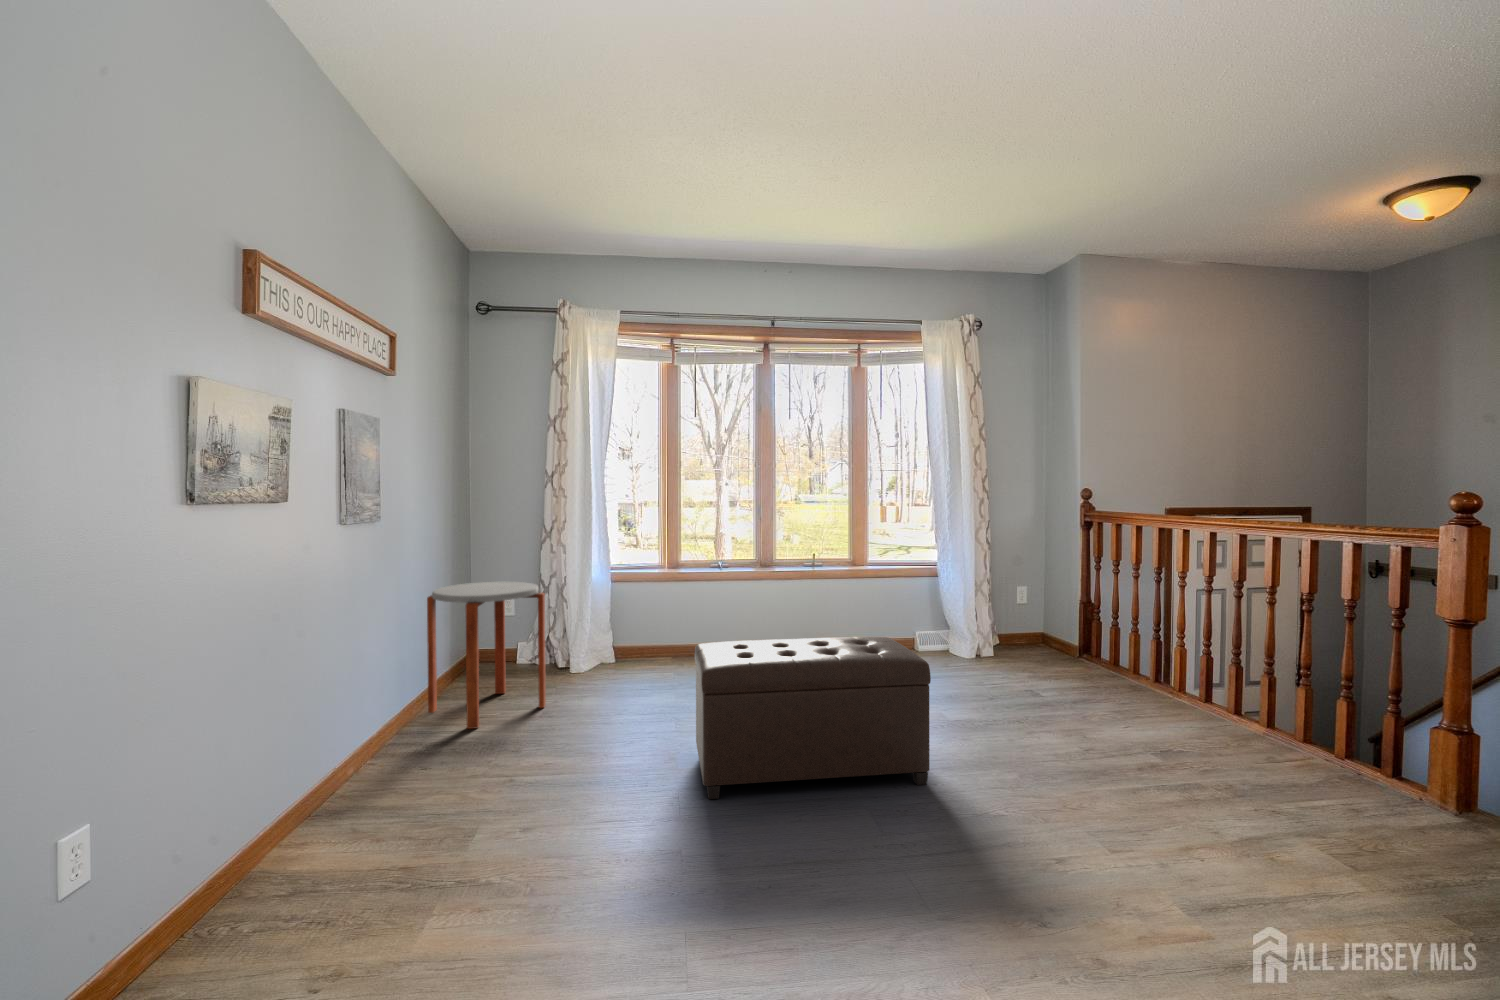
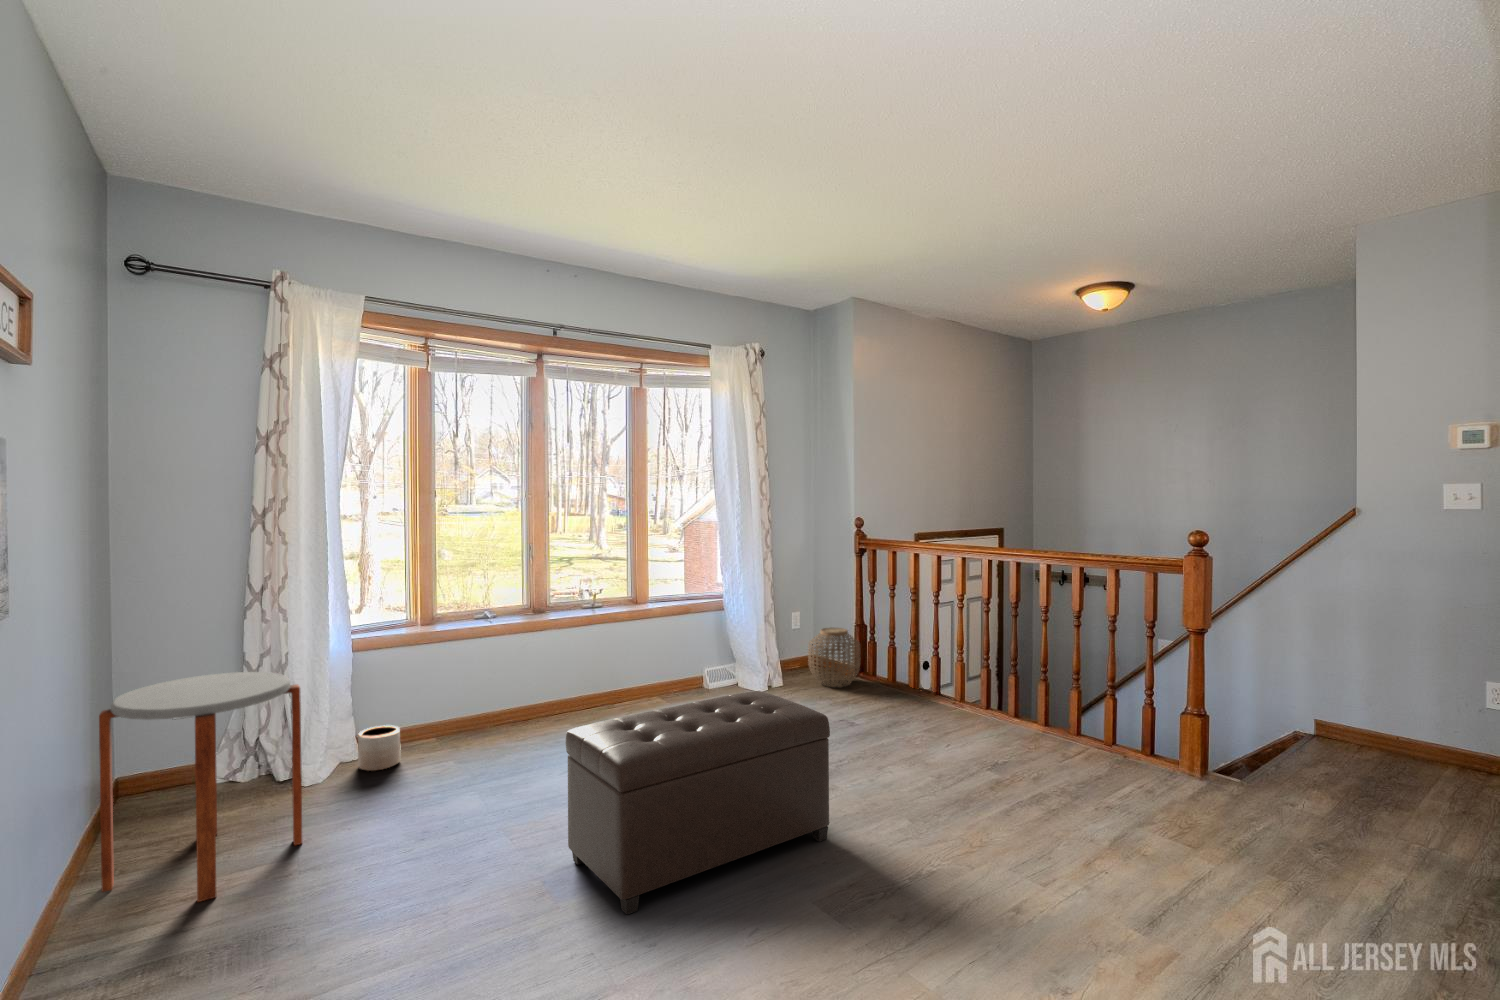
woven basket: none [1022,602,1081,664] -> present [808,628,860,687]
planter: none [610,640,640,672] -> present [358,725,401,771]

